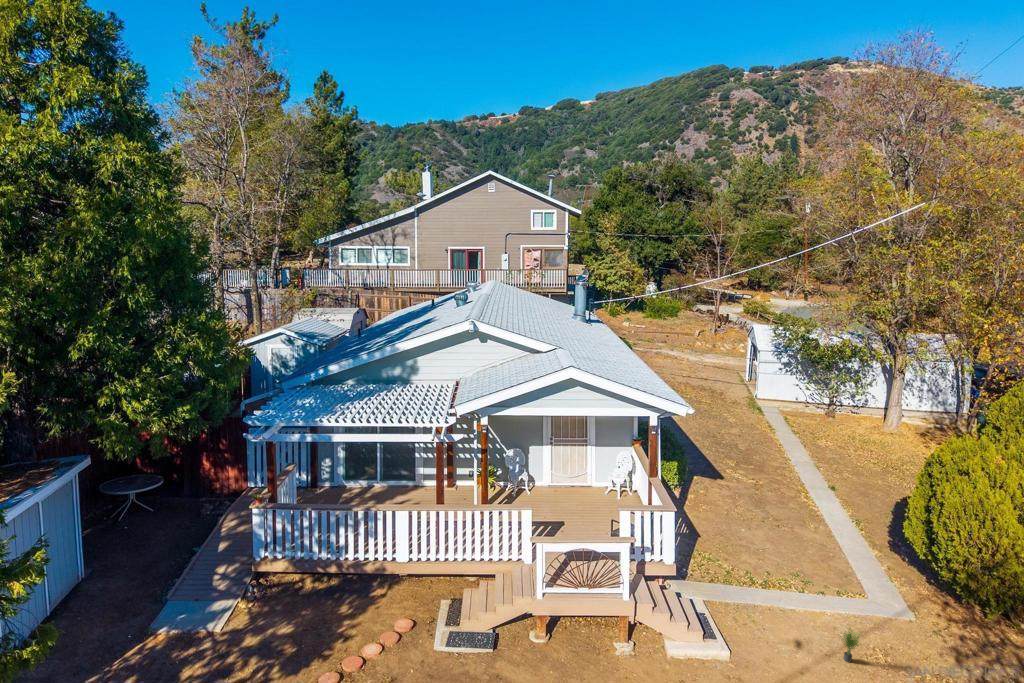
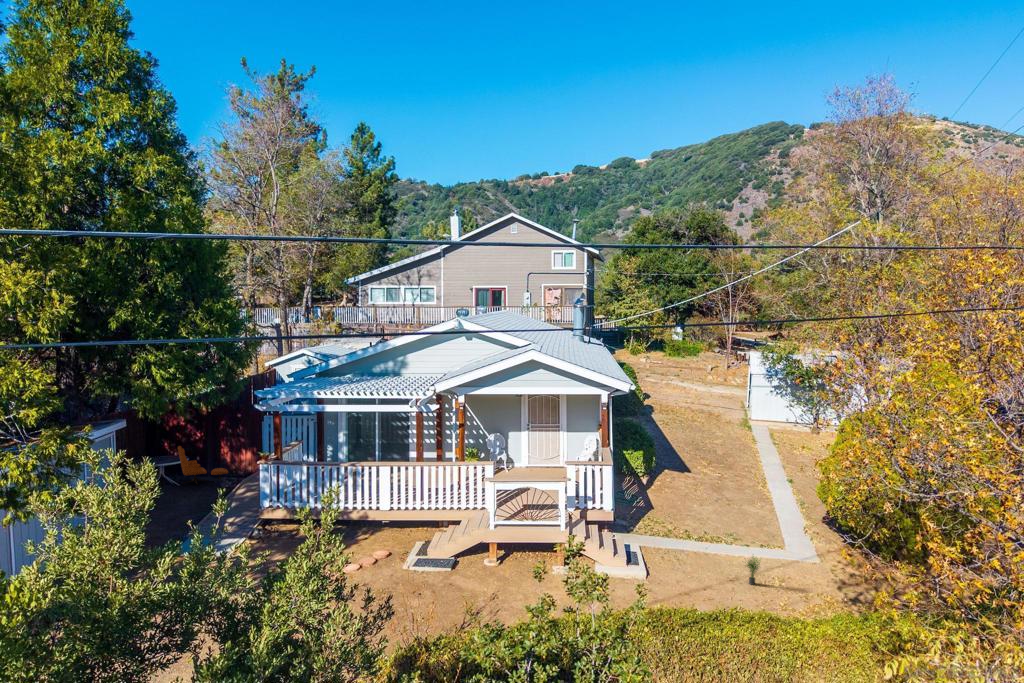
lounge chair: none [144,465,206,510] -> present [178,446,228,484]

